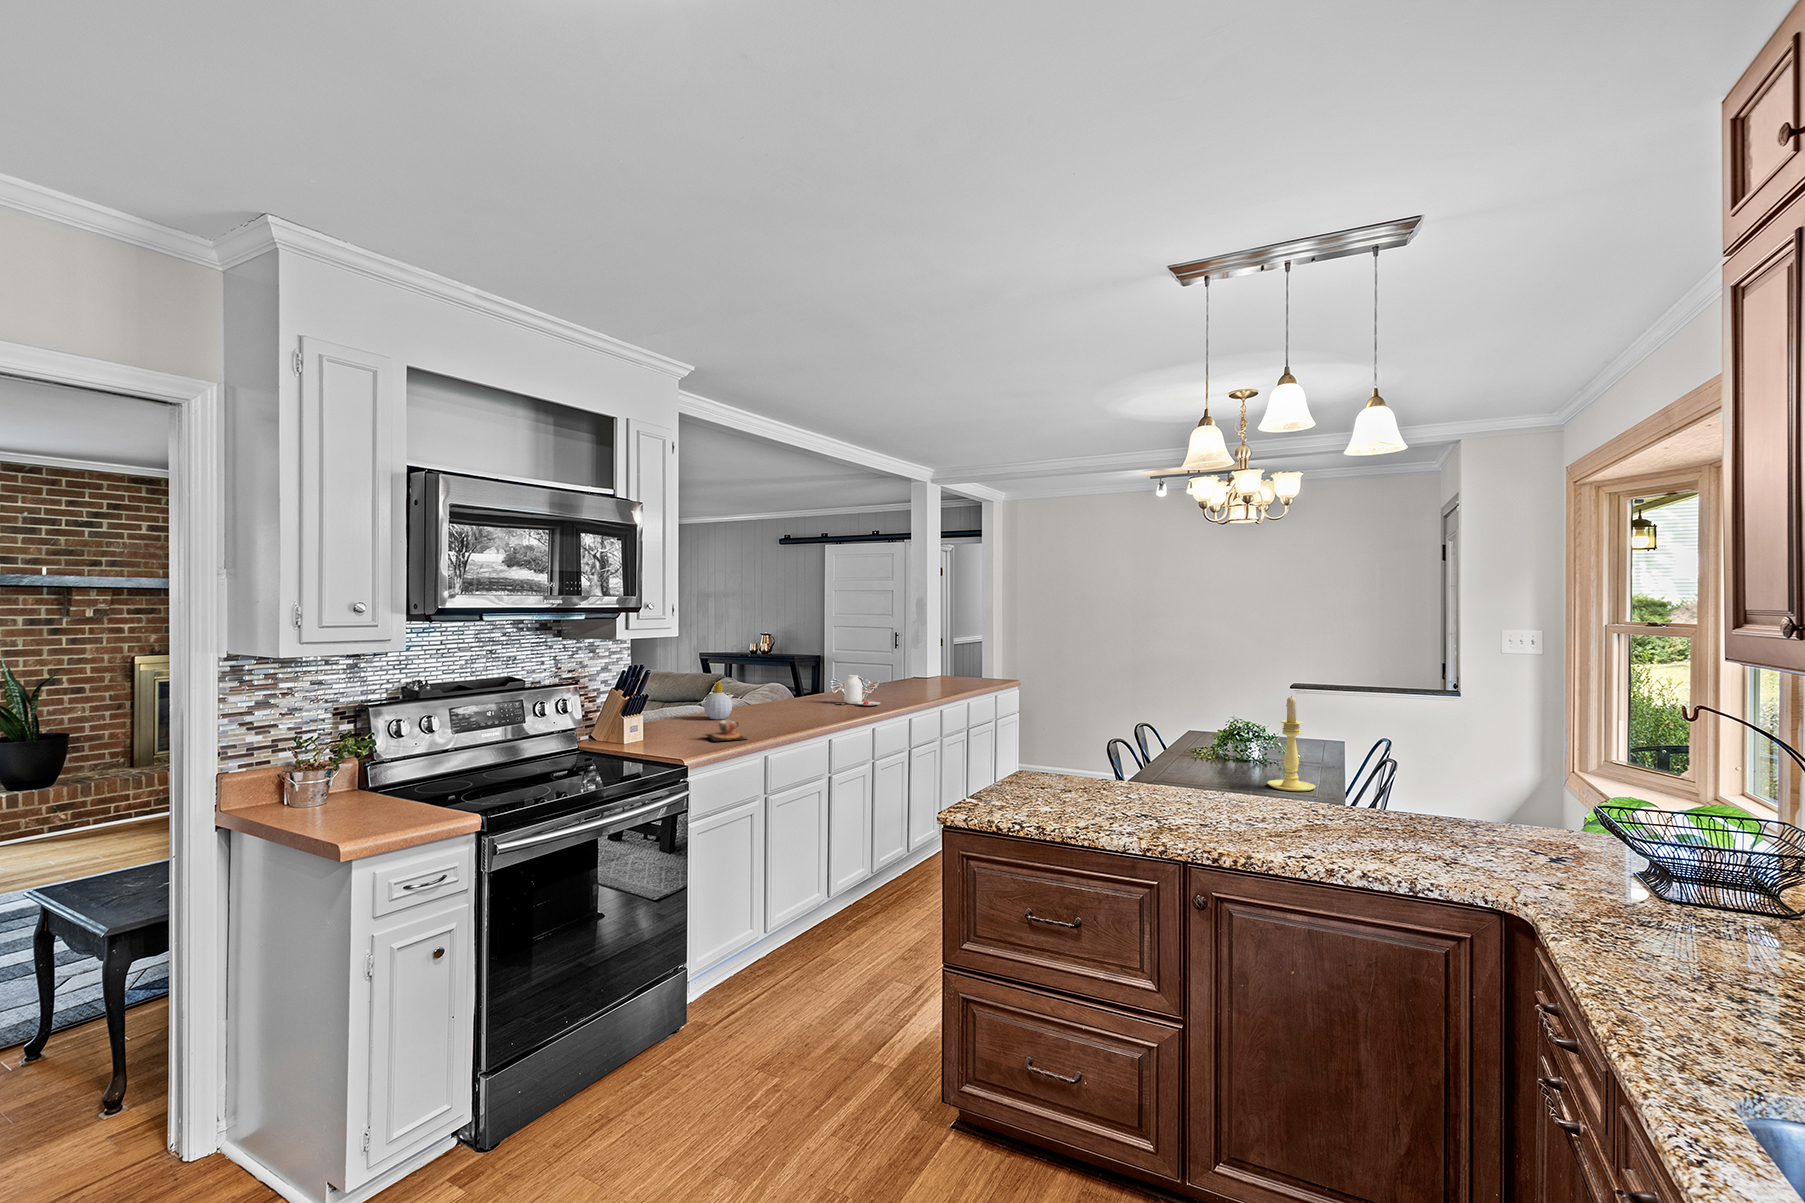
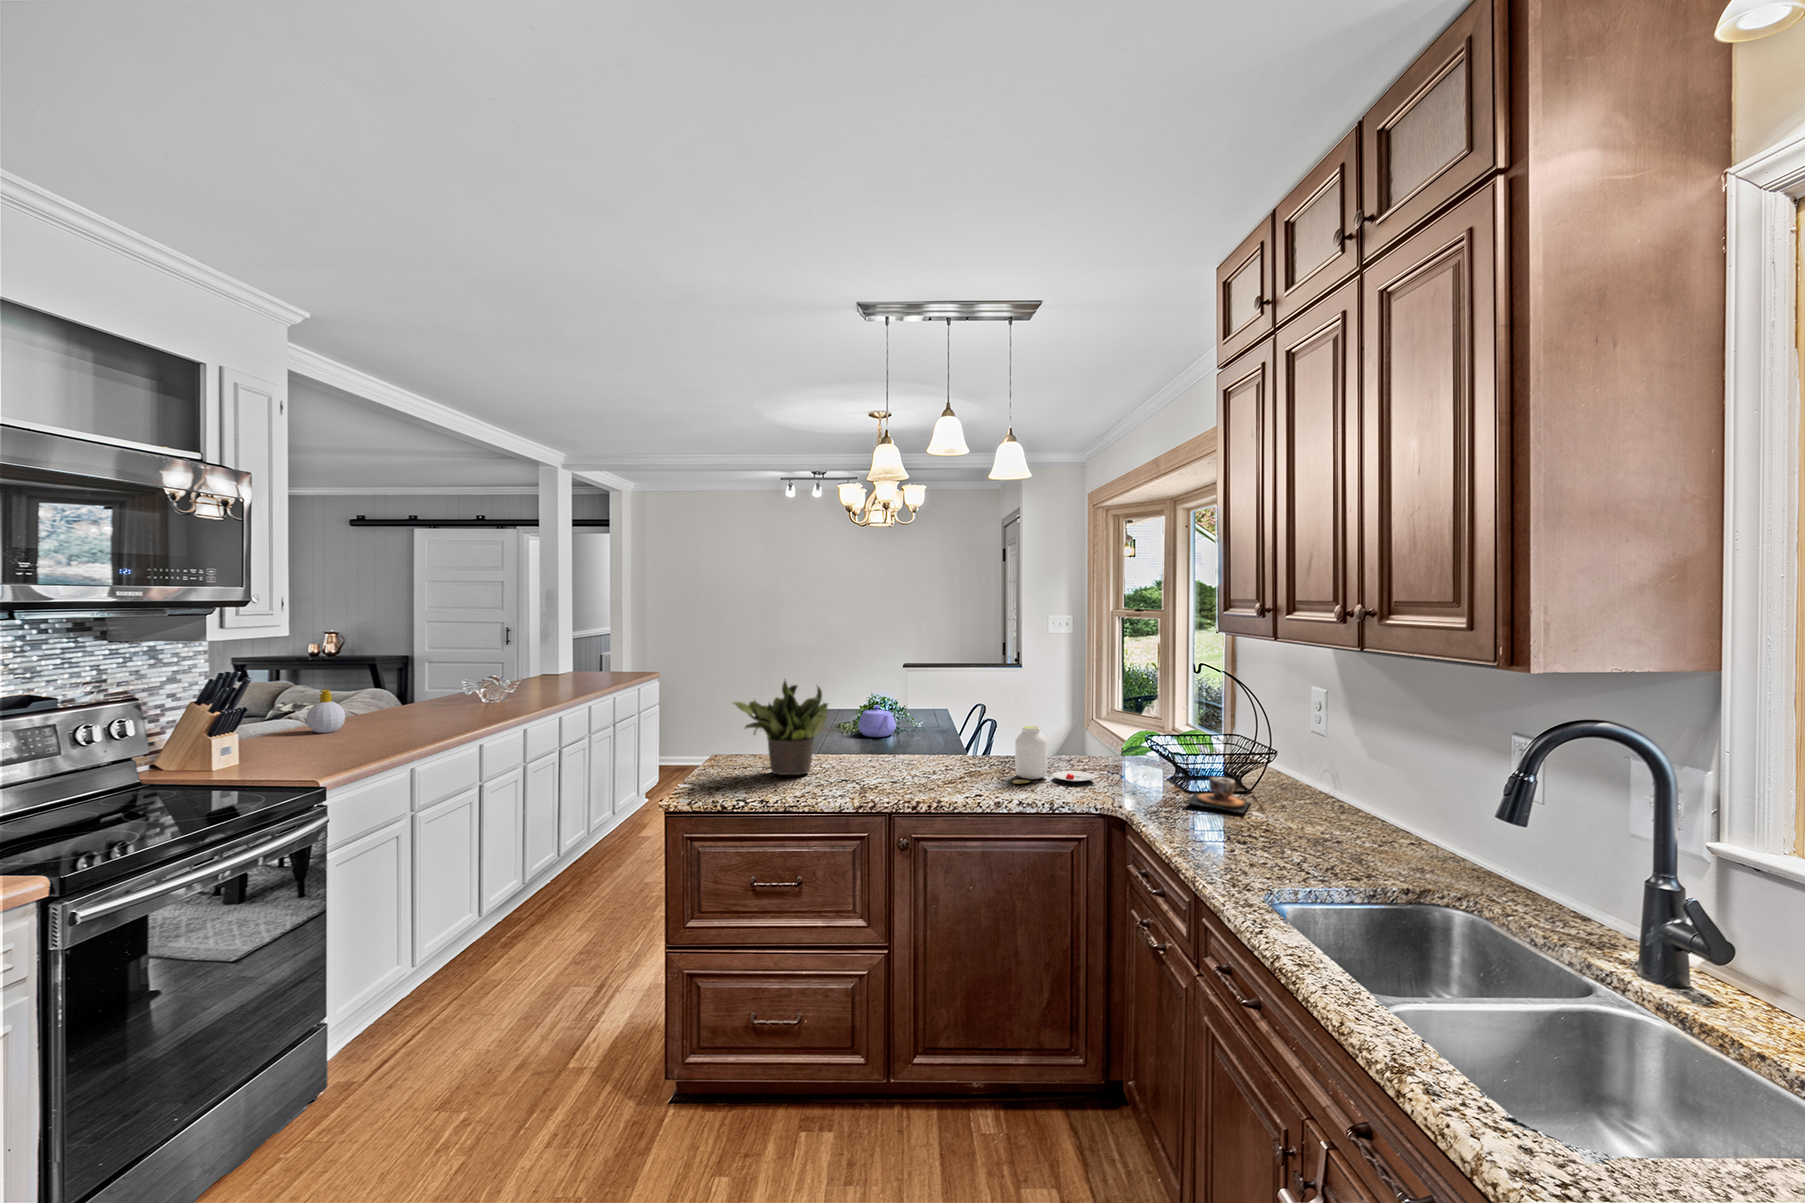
jar: present [836,675,880,706] -> present [1012,726,1095,784]
potted plant: none [1025,695,1132,804] -> present [733,679,829,775]
candle holder: present [1267,696,1316,791] -> none [903,671,939,750]
teacup: present [705,720,746,741] -> present [1186,777,1249,813]
teapot: none [1219,733,1267,770] -> present [858,705,896,737]

